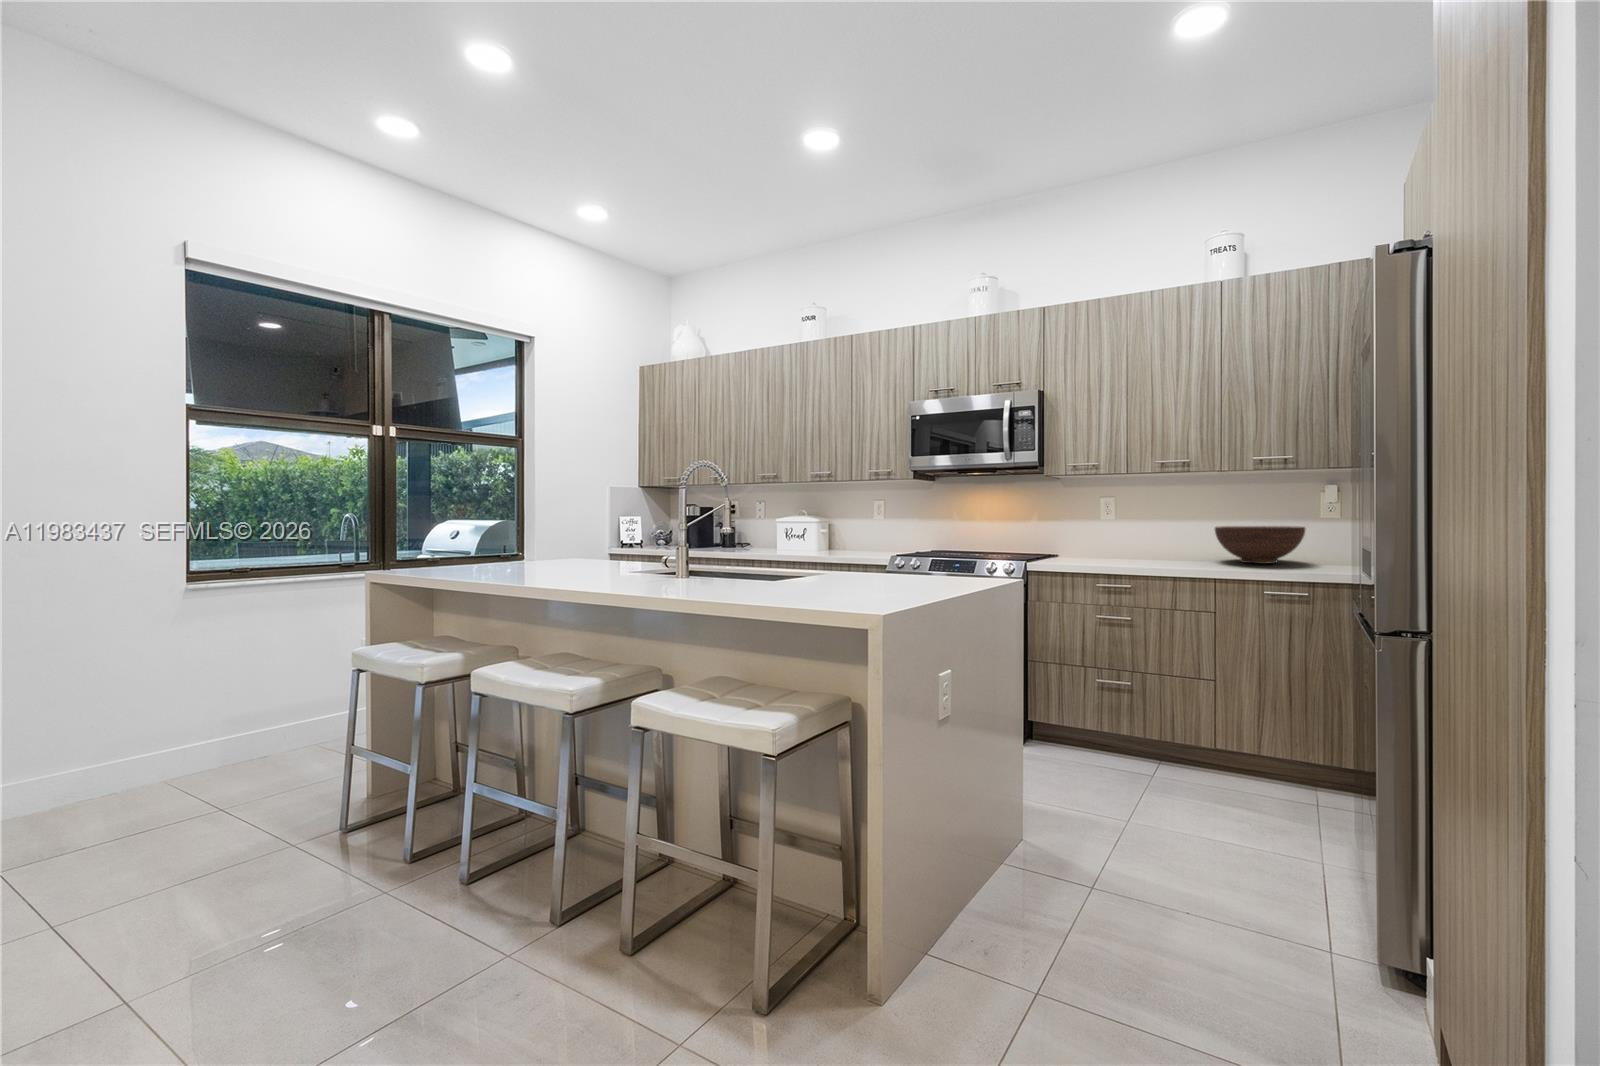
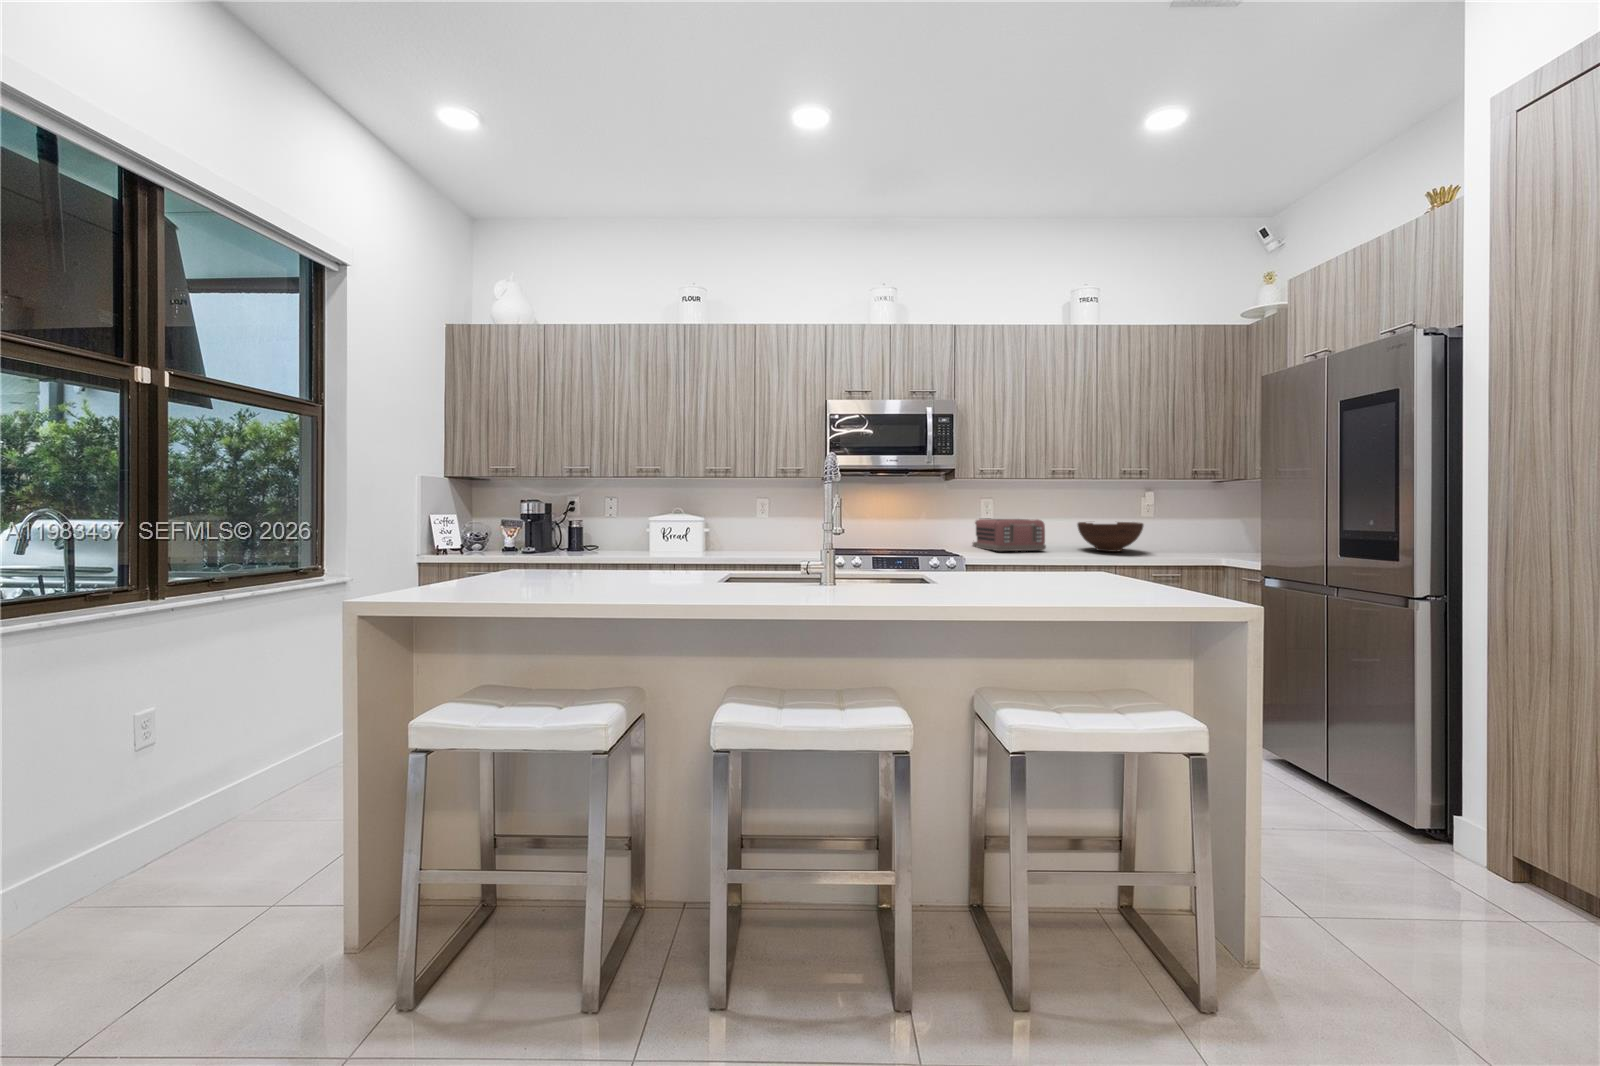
toaster: none [1094,522,1164,559] -> present [973,518,1046,551]

